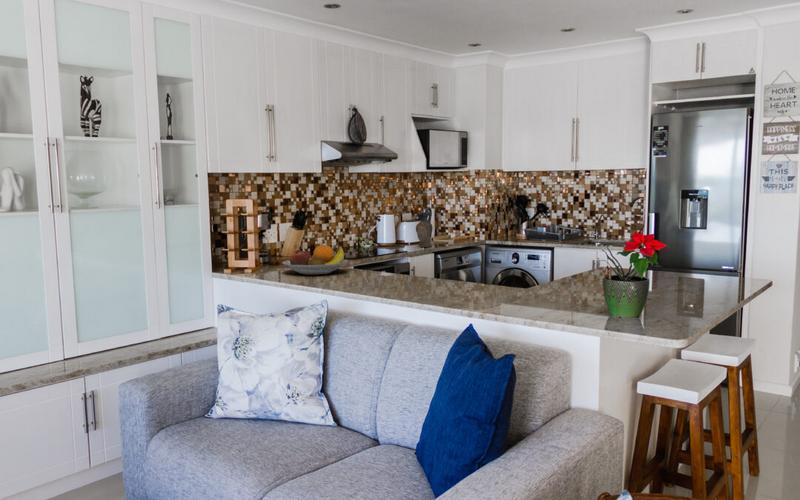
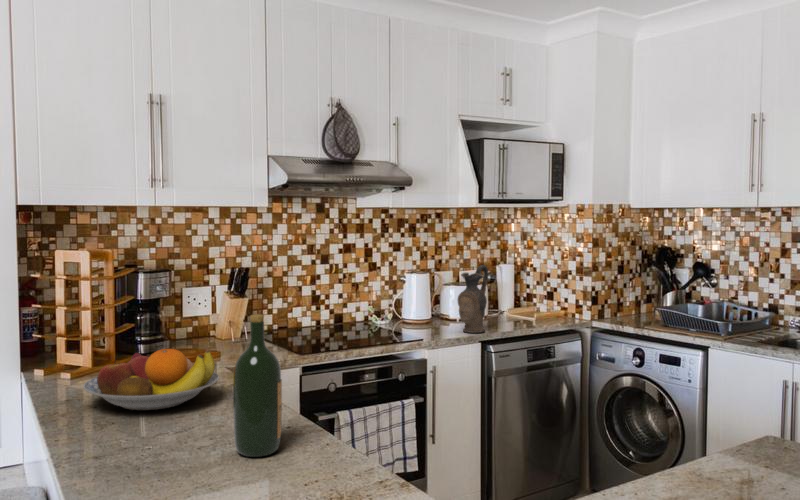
wine bottle: none [390,219,410,281] -> present [233,314,282,457]

